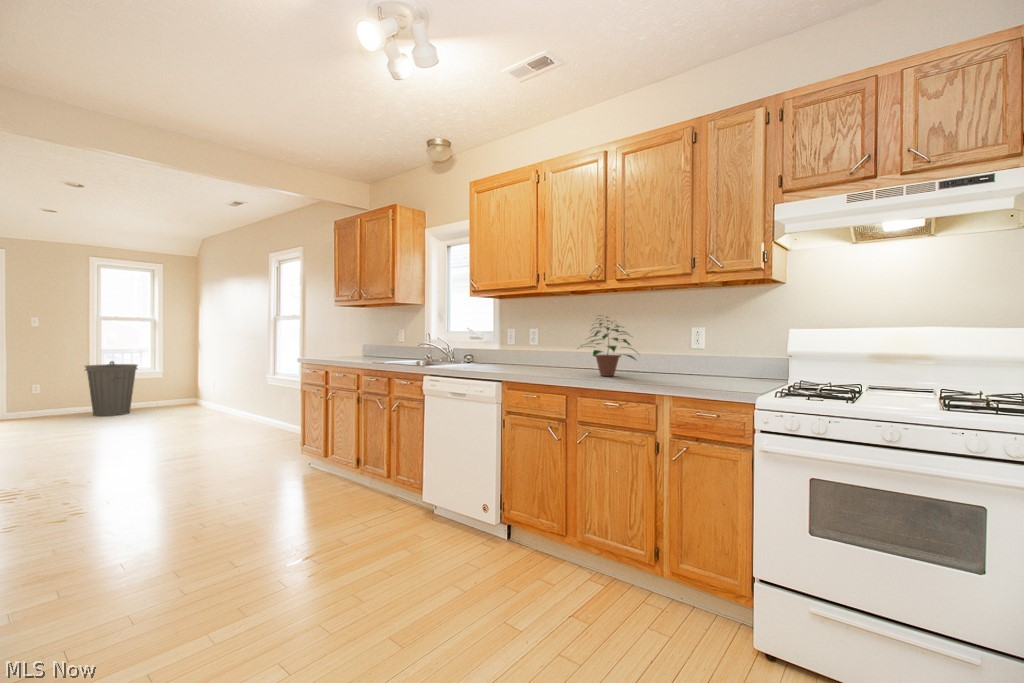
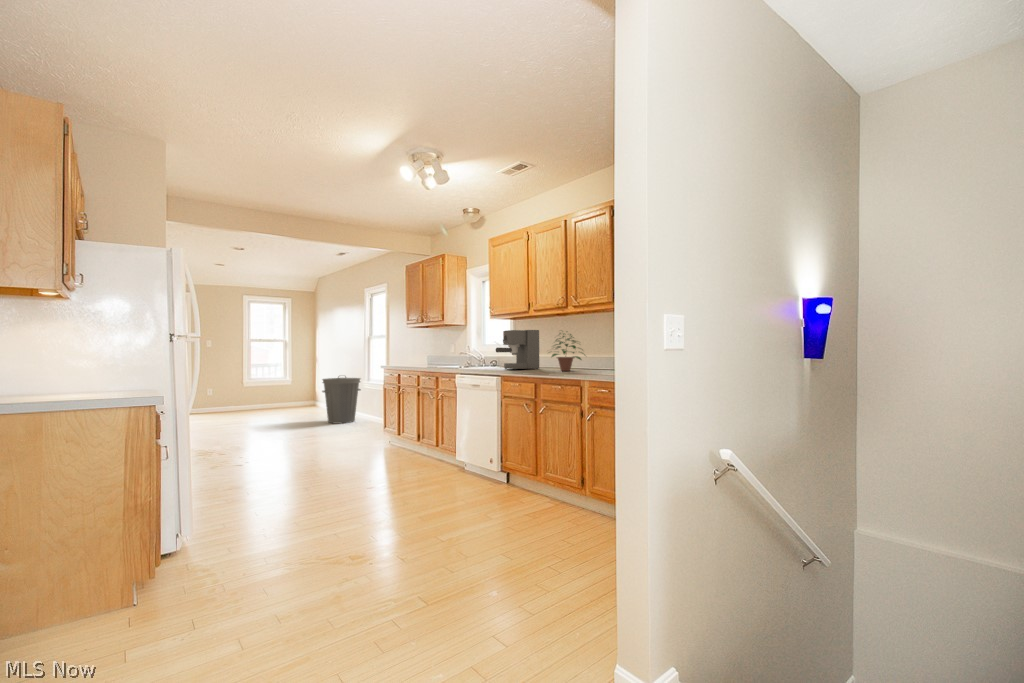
coffee maker: none [492,313,554,372] -> present [496,330,539,370]
trash can: present [84,361,137,416] -> present [322,377,361,423]

